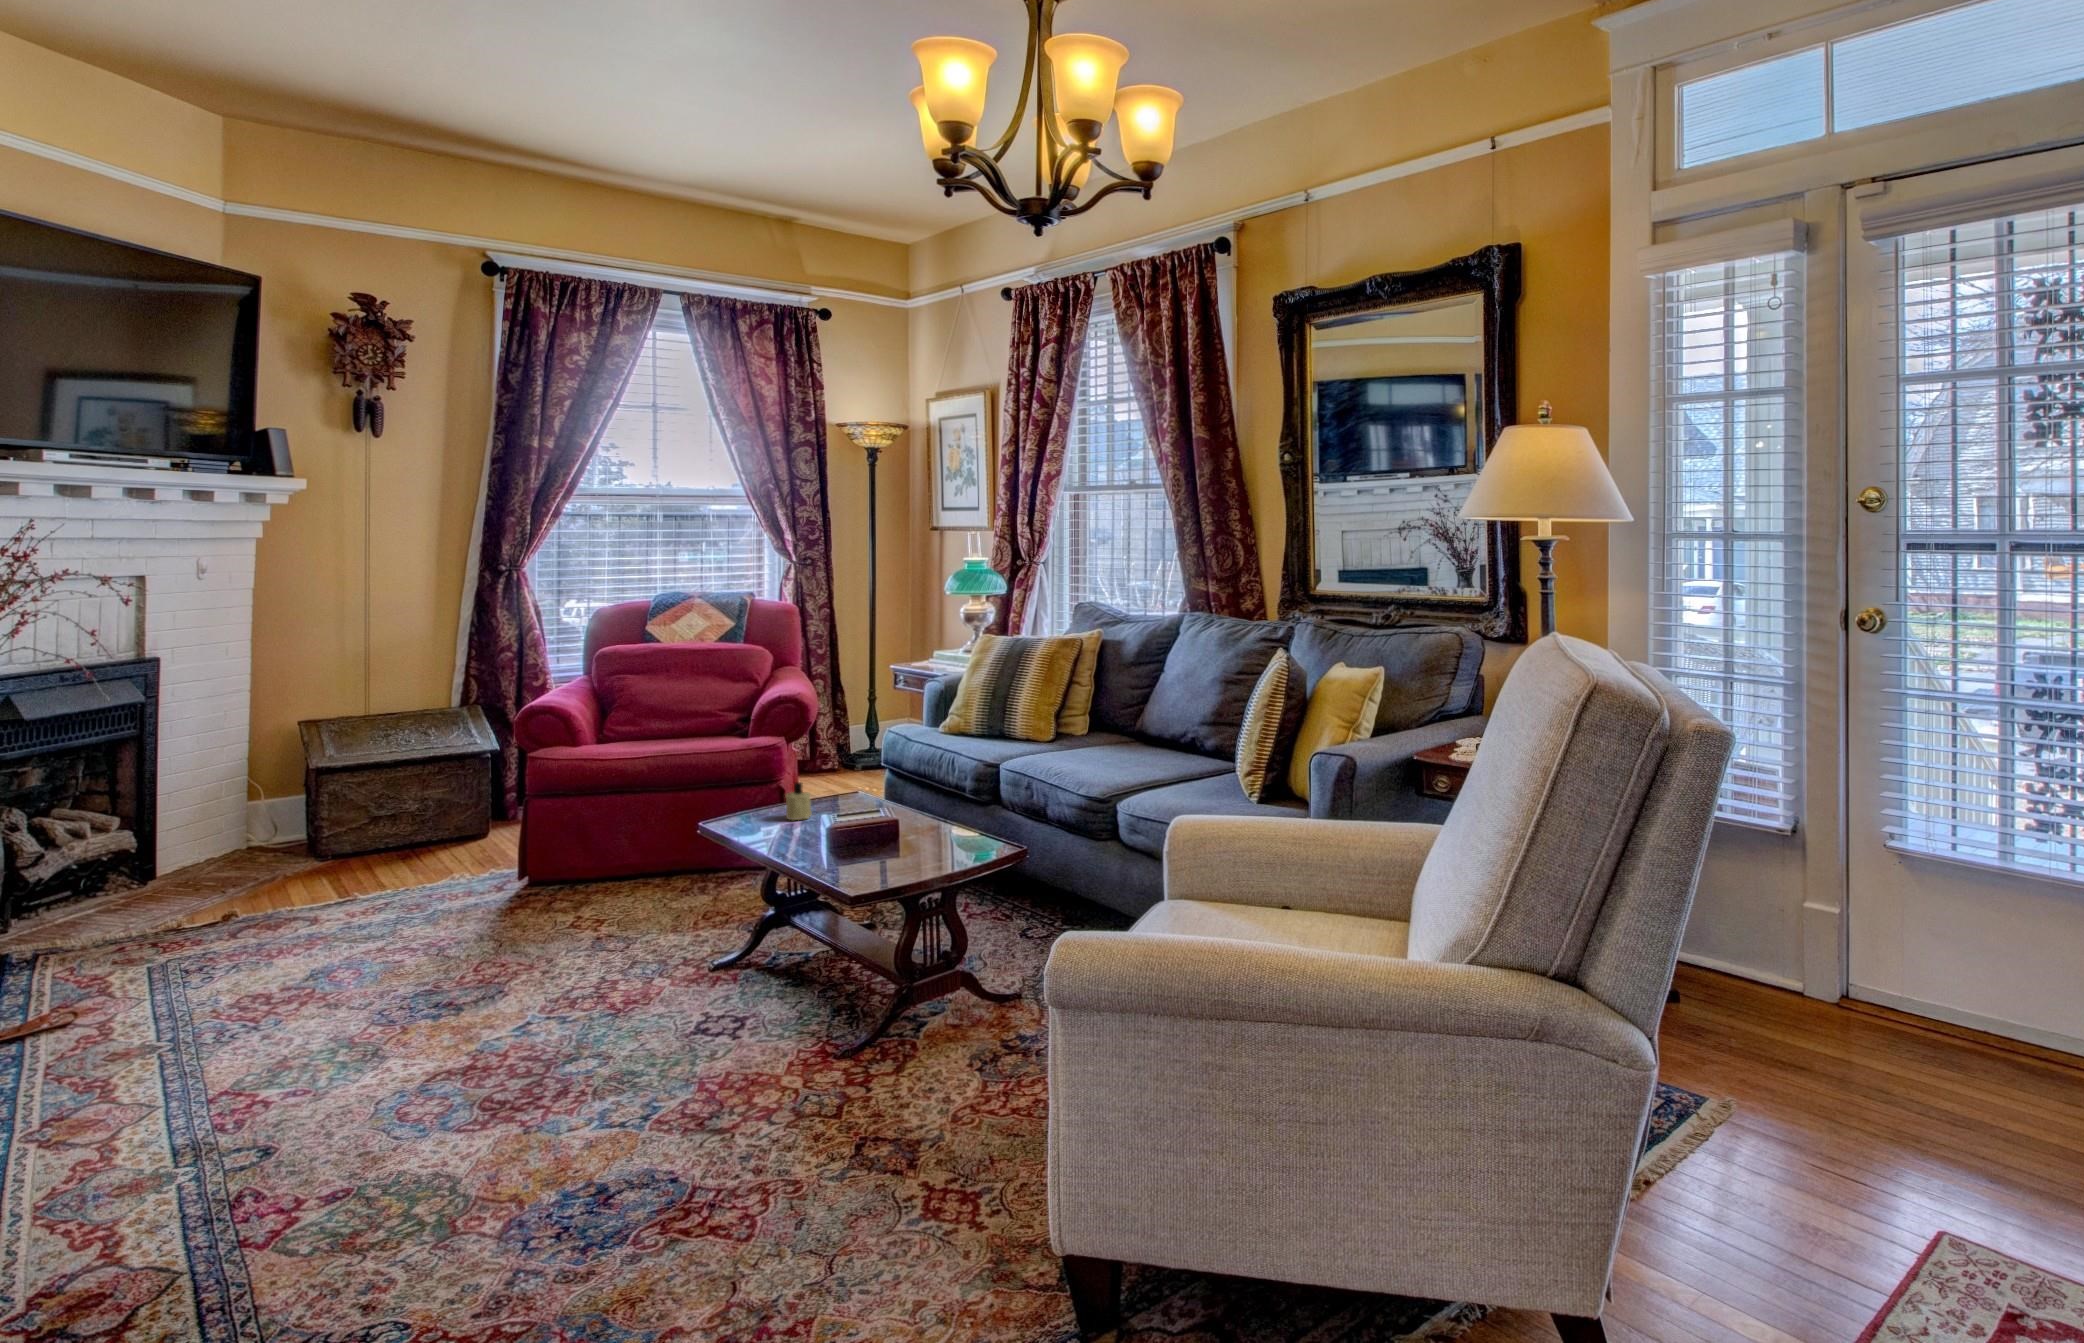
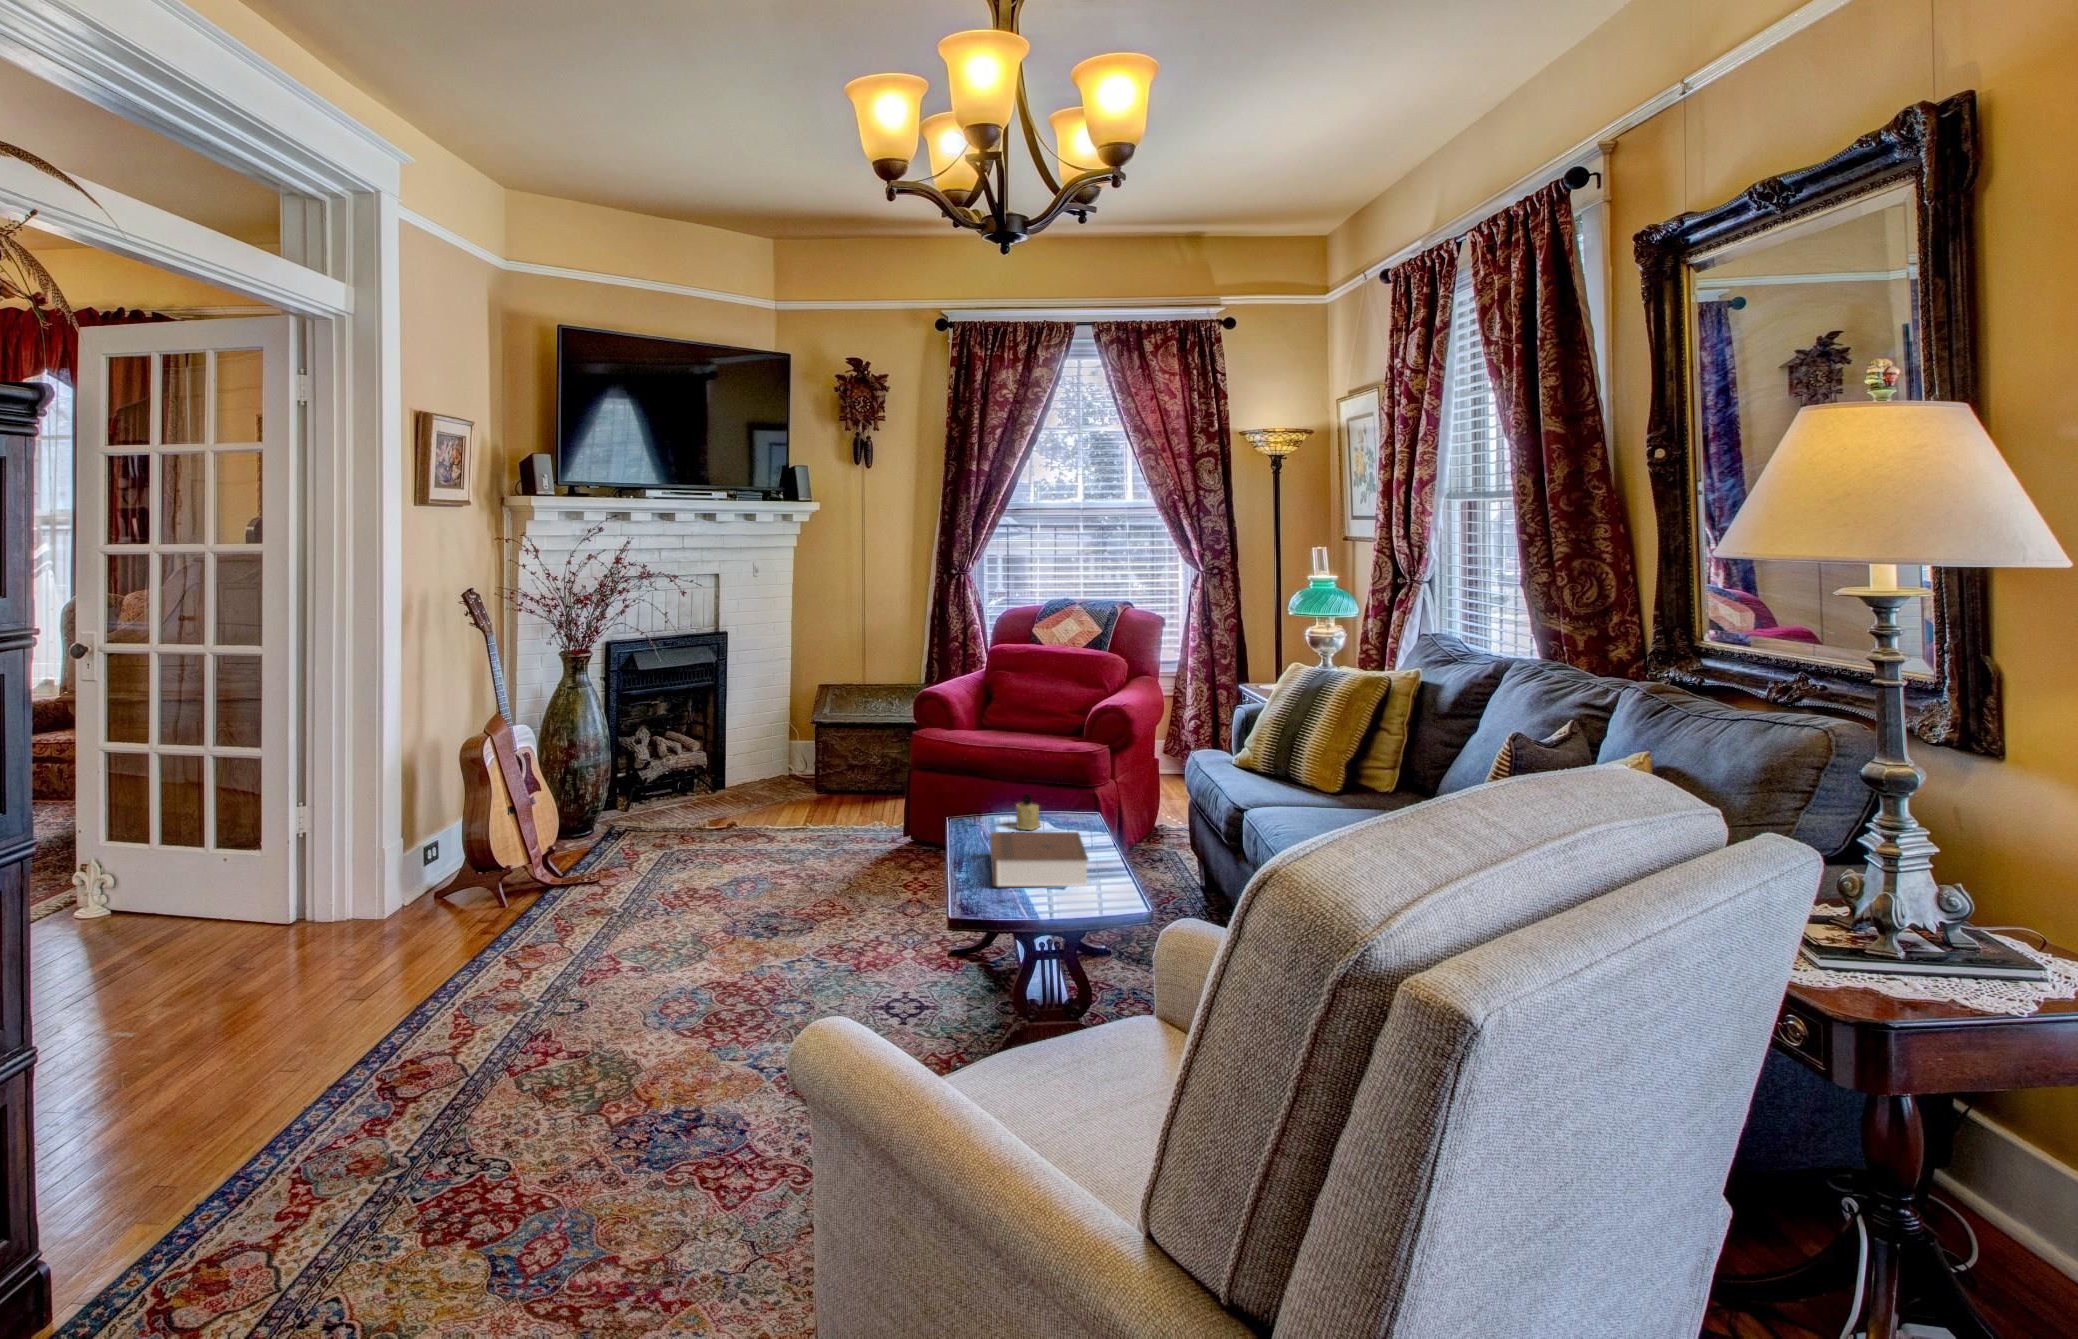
book: none [800,806,939,872] -> present [990,832,1088,886]

